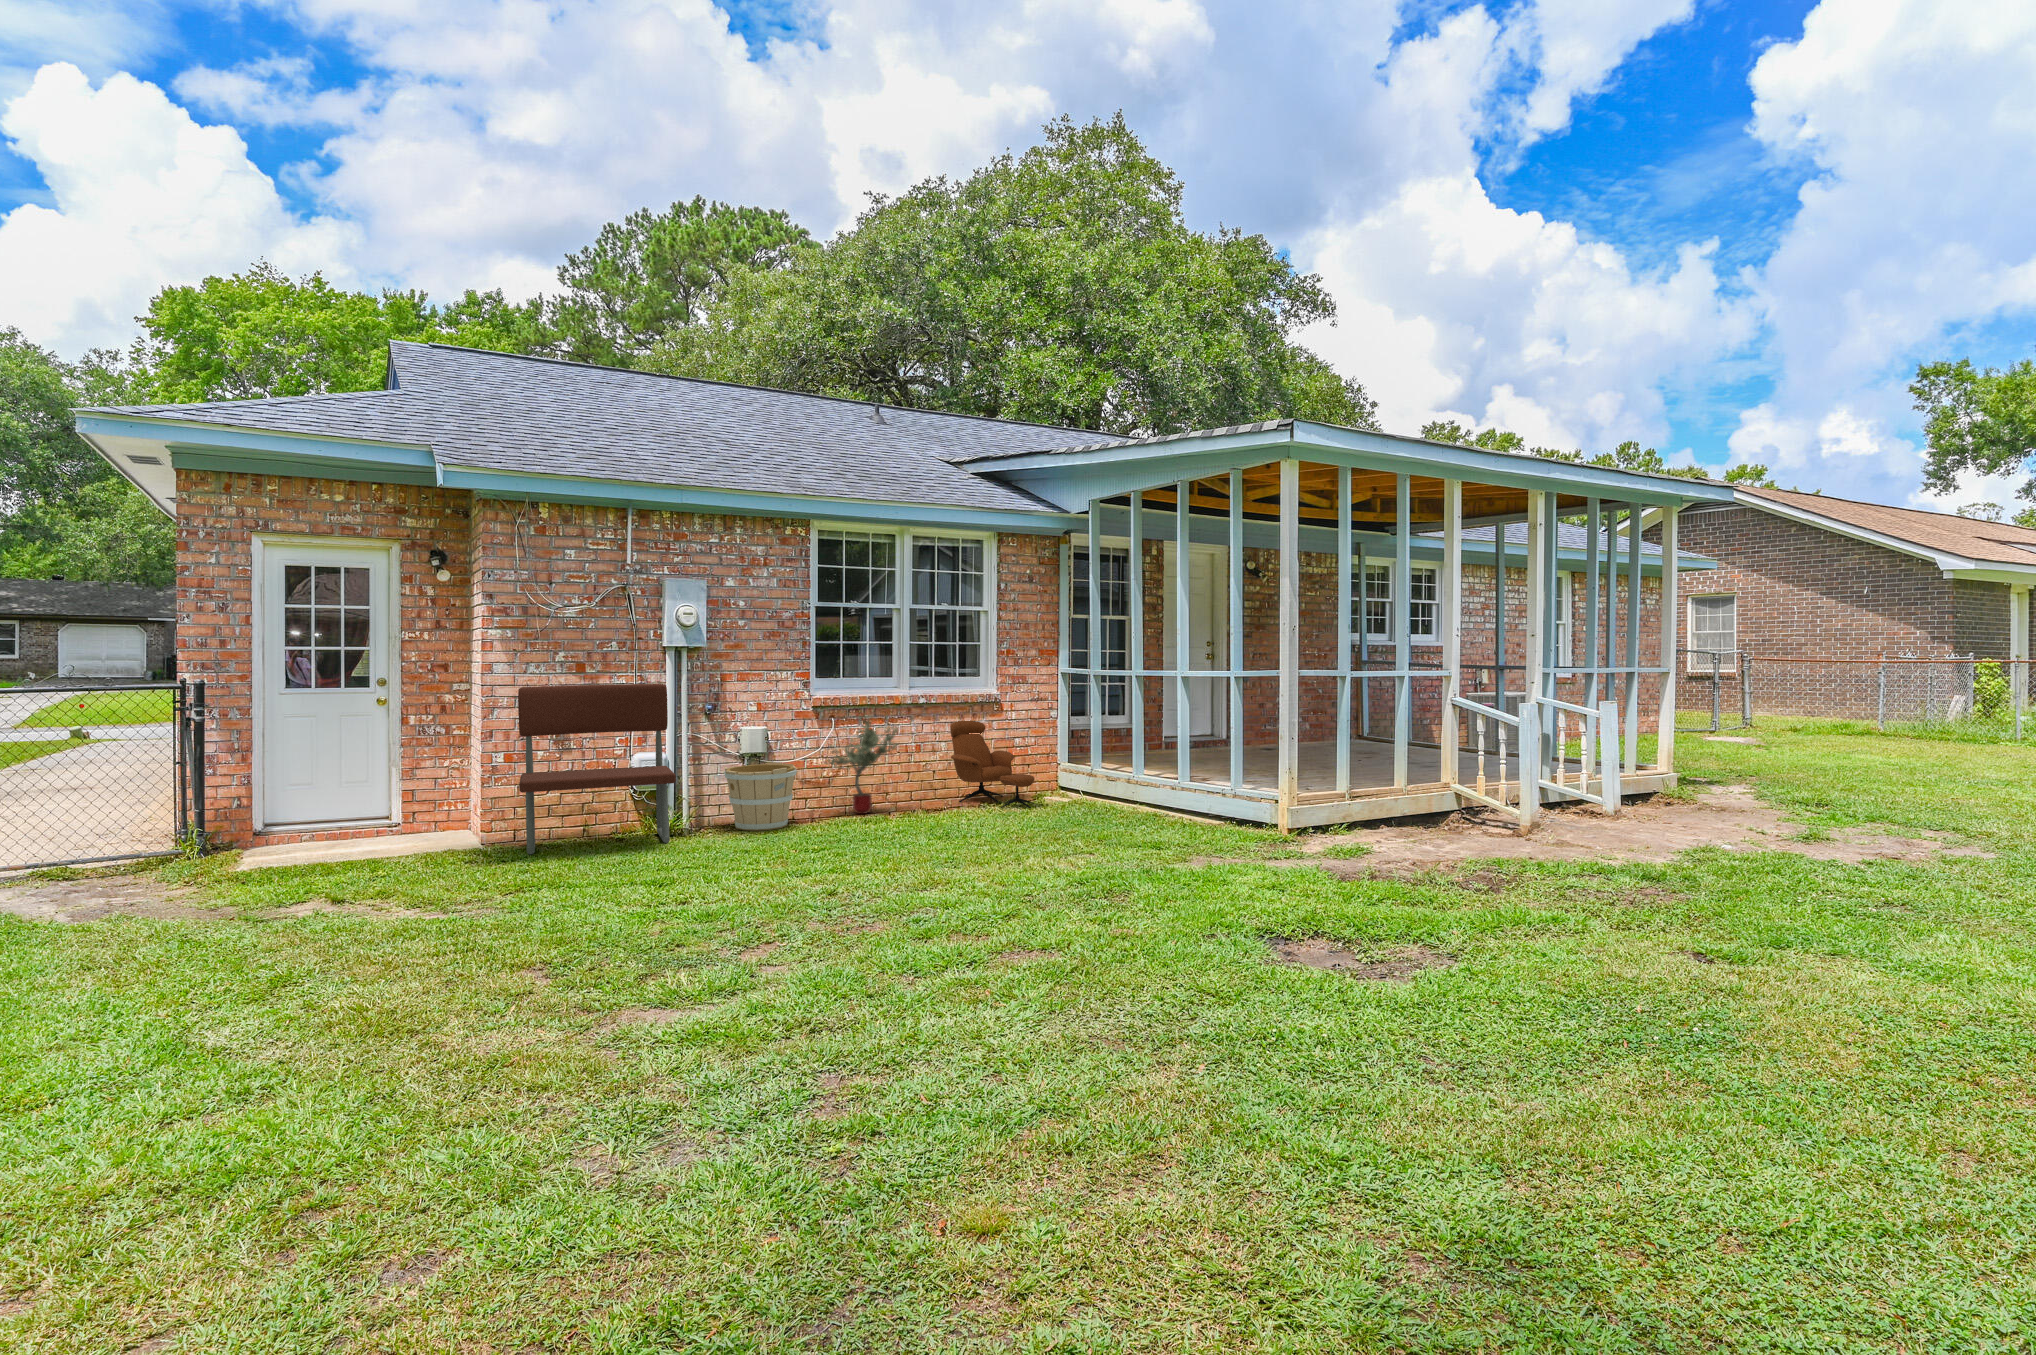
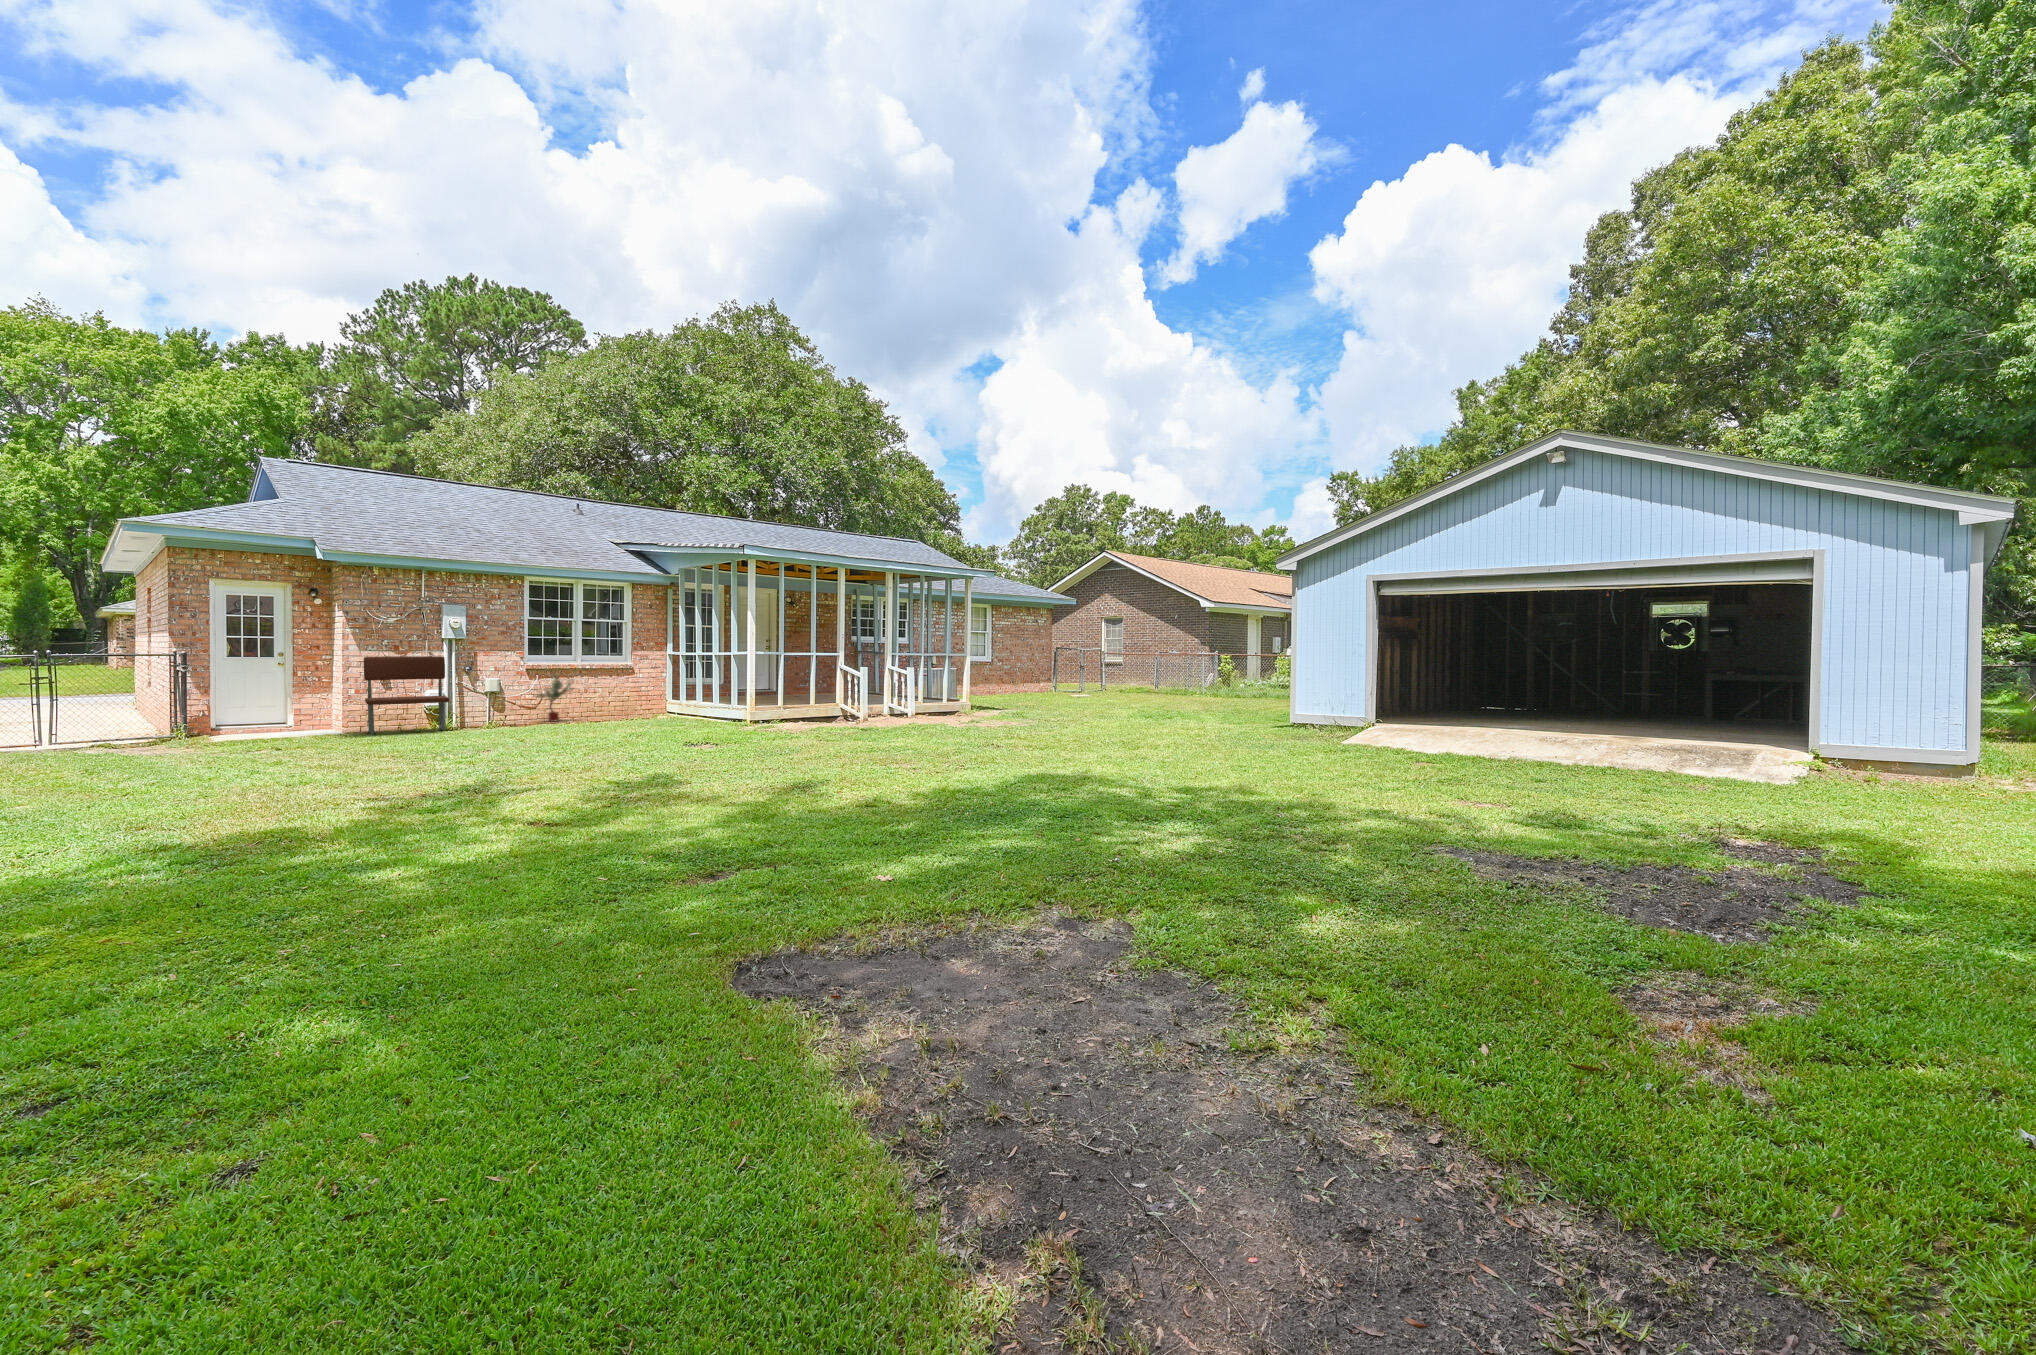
lounge chair: present [950,720,1034,808] -> none [605,678,648,719]
wooden bucket: present [724,762,797,831] -> none [476,696,516,727]

